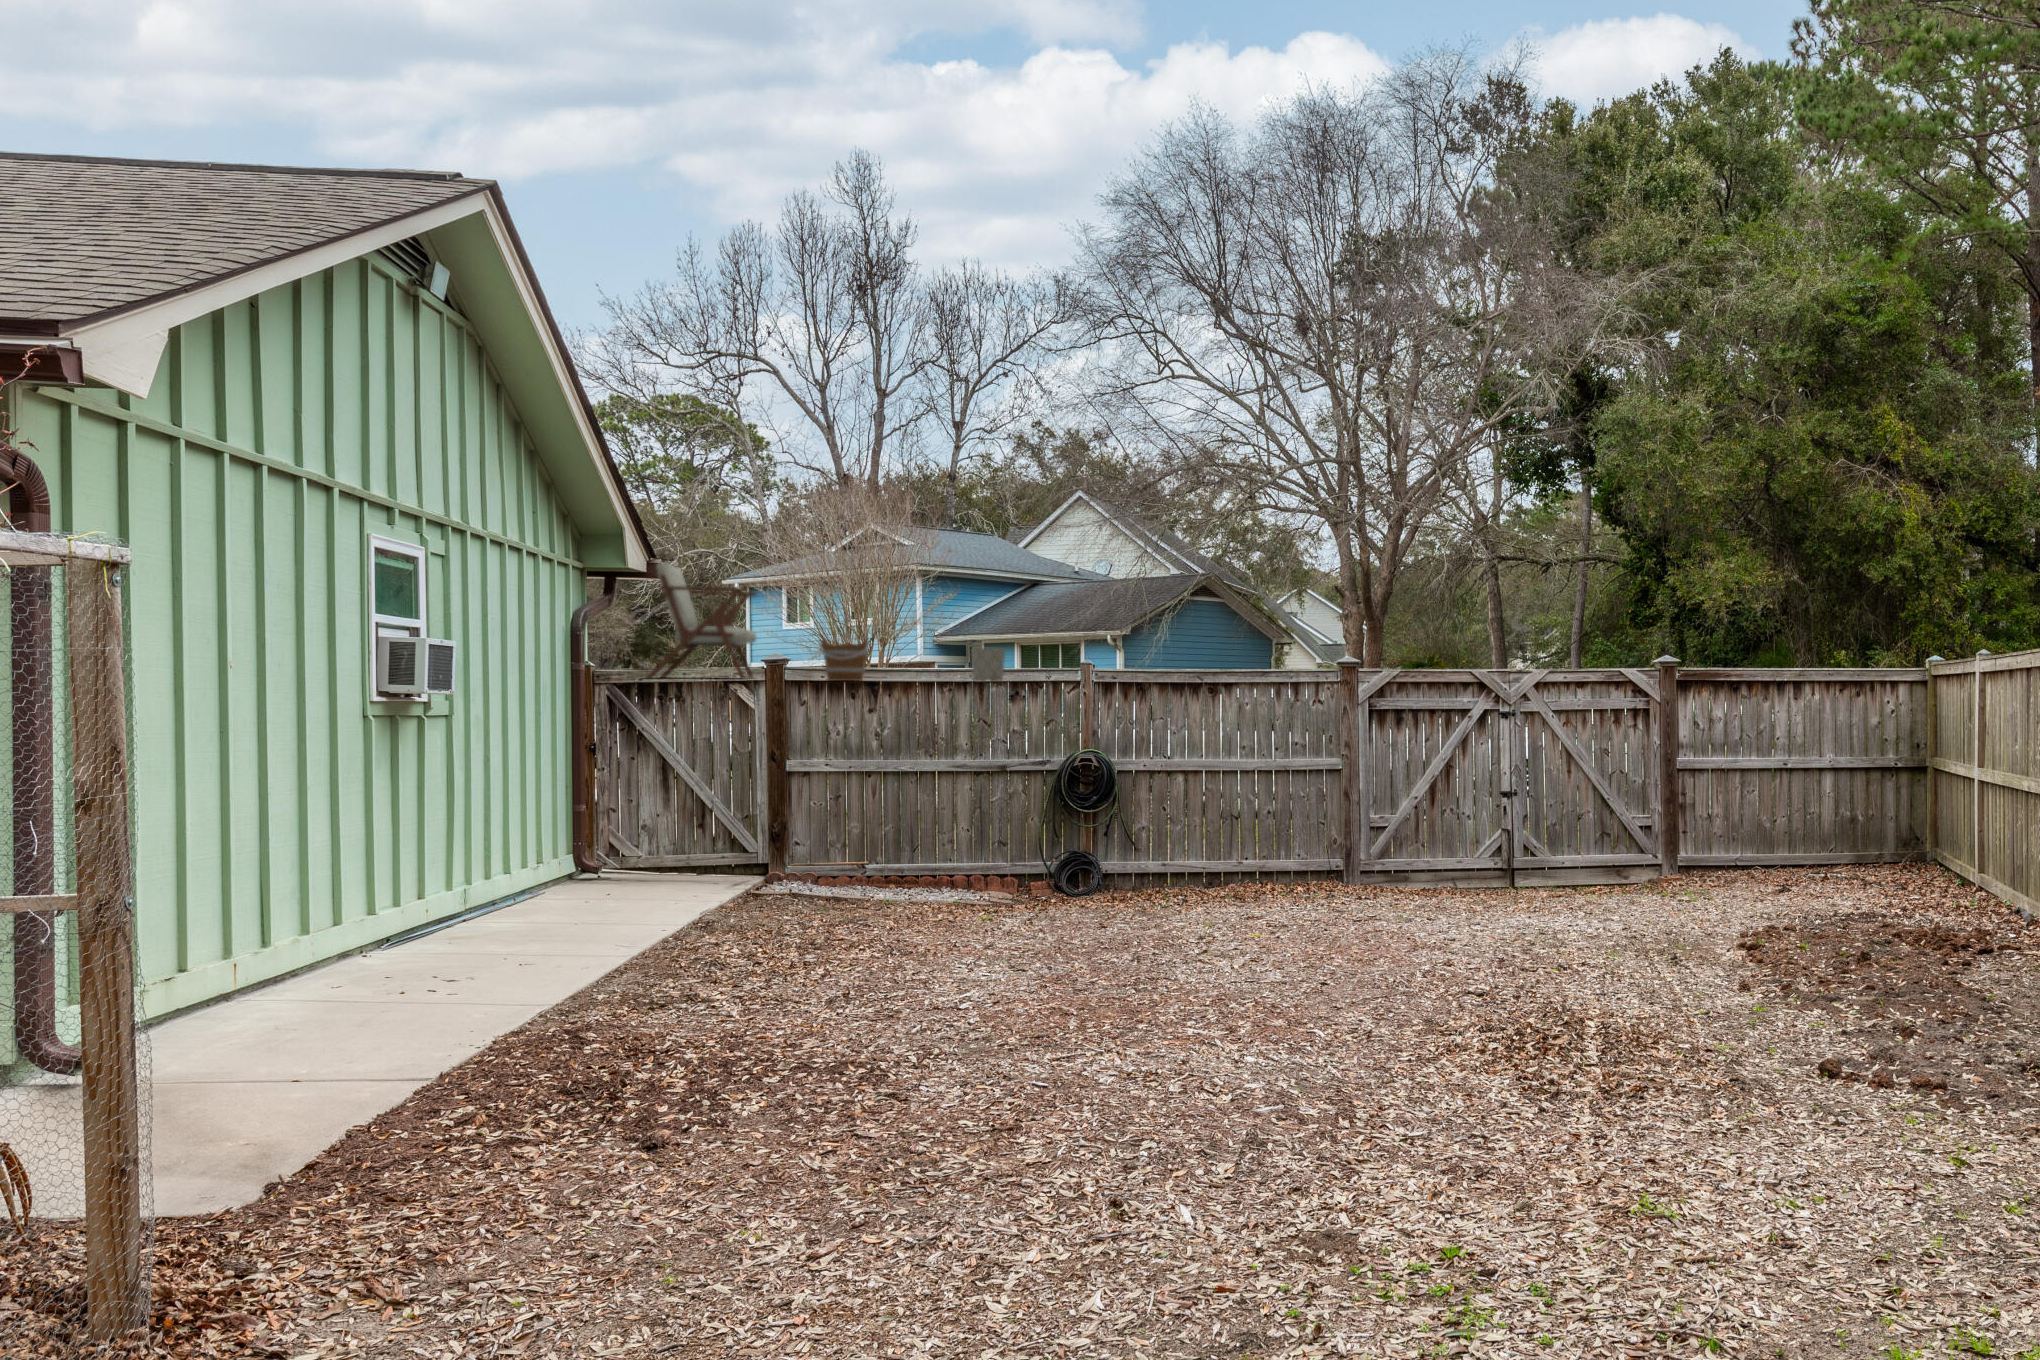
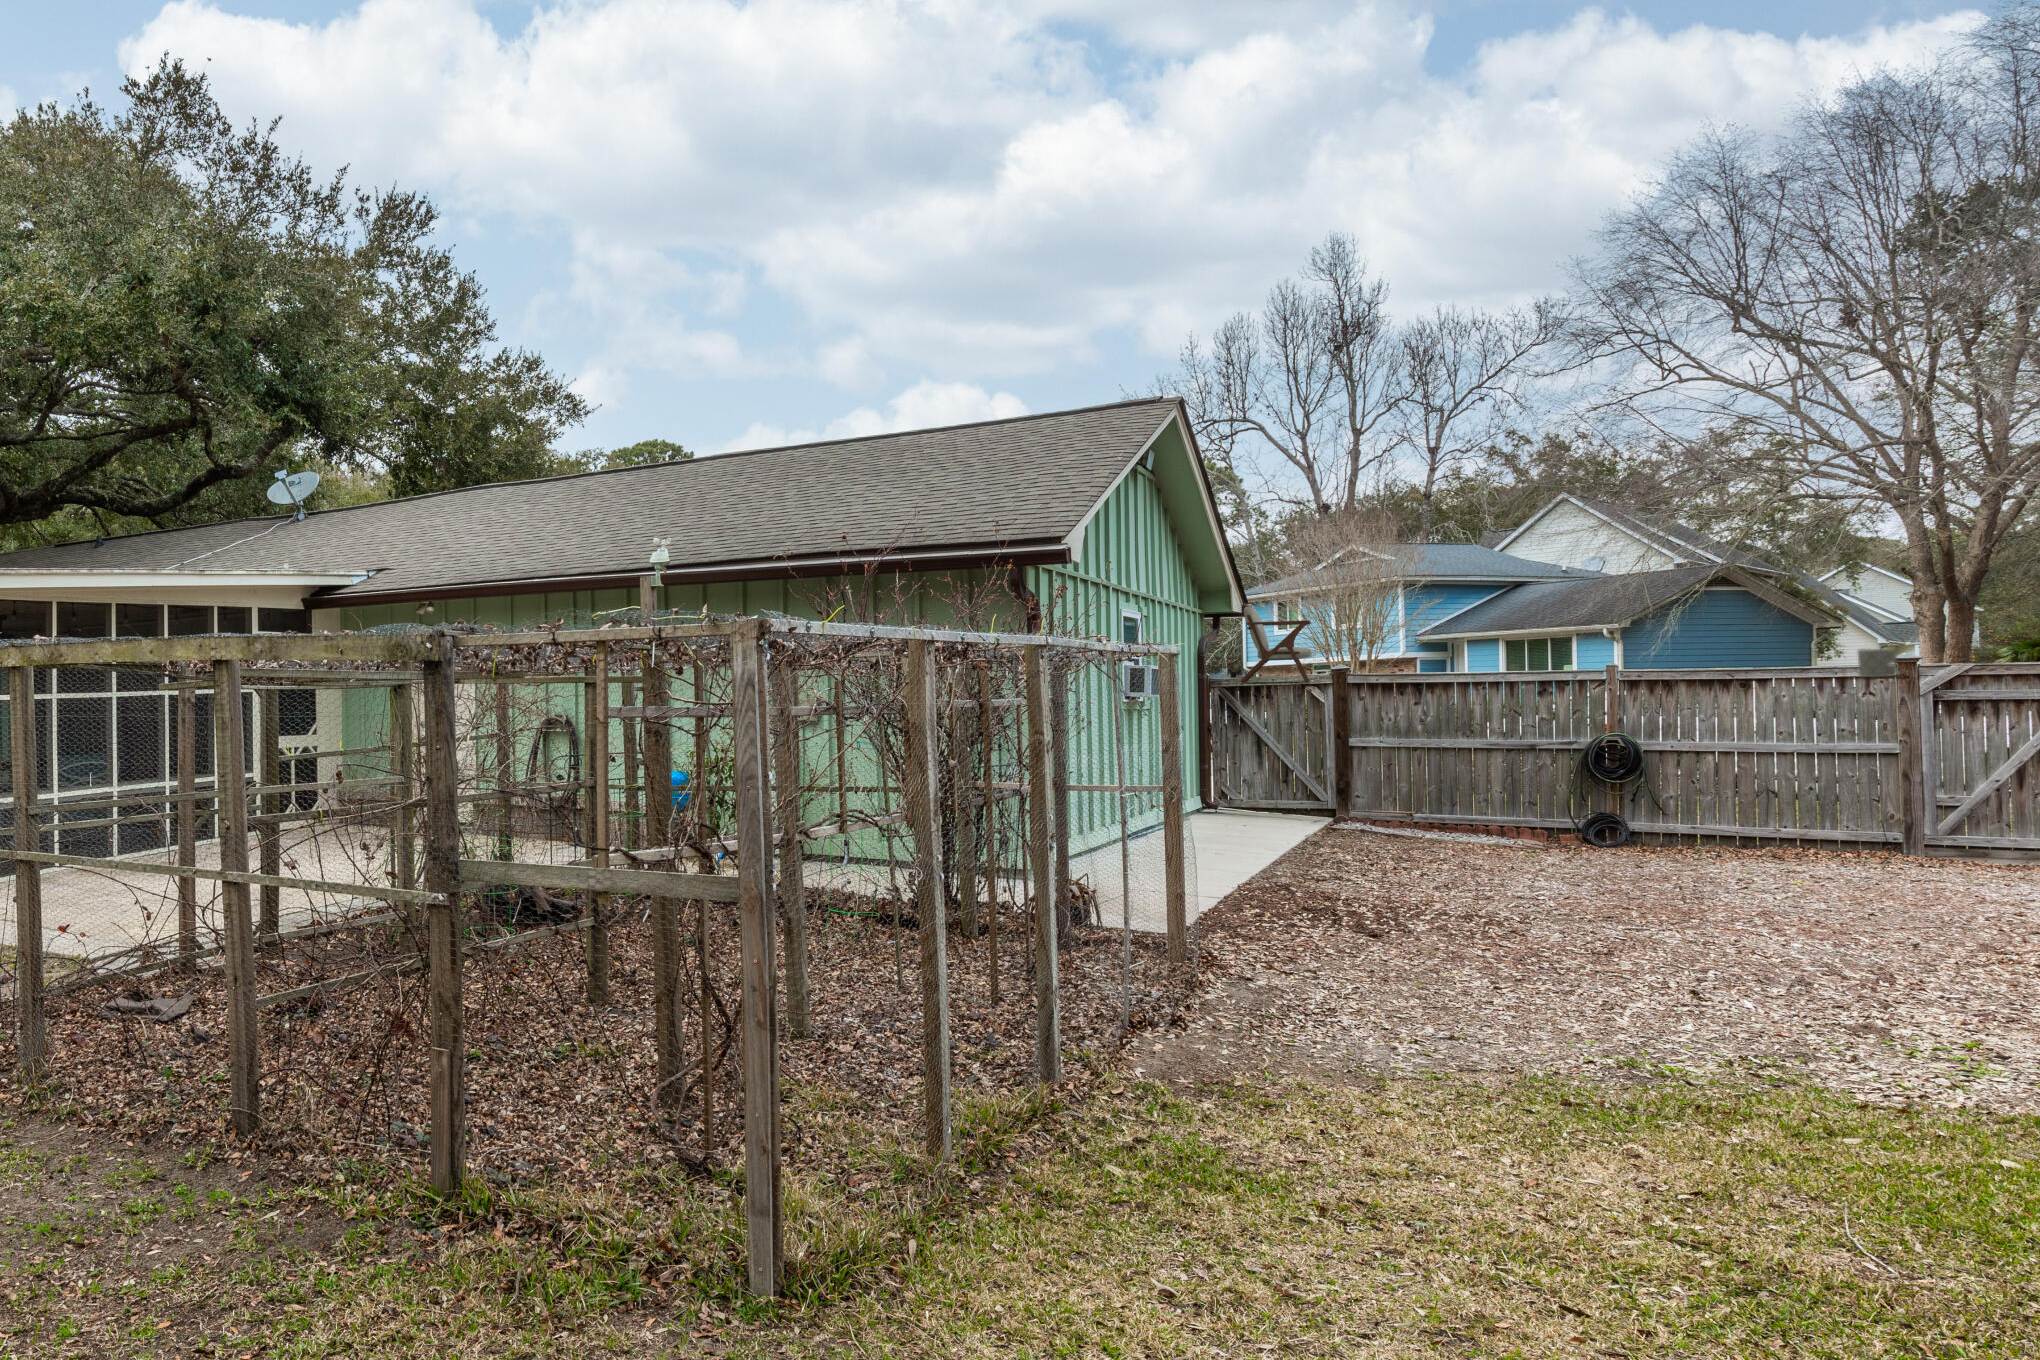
bucket: present [820,638,869,681] -> none [1374,653,1413,684]
planter: present [971,647,1005,682] -> present [1858,649,1897,678]

